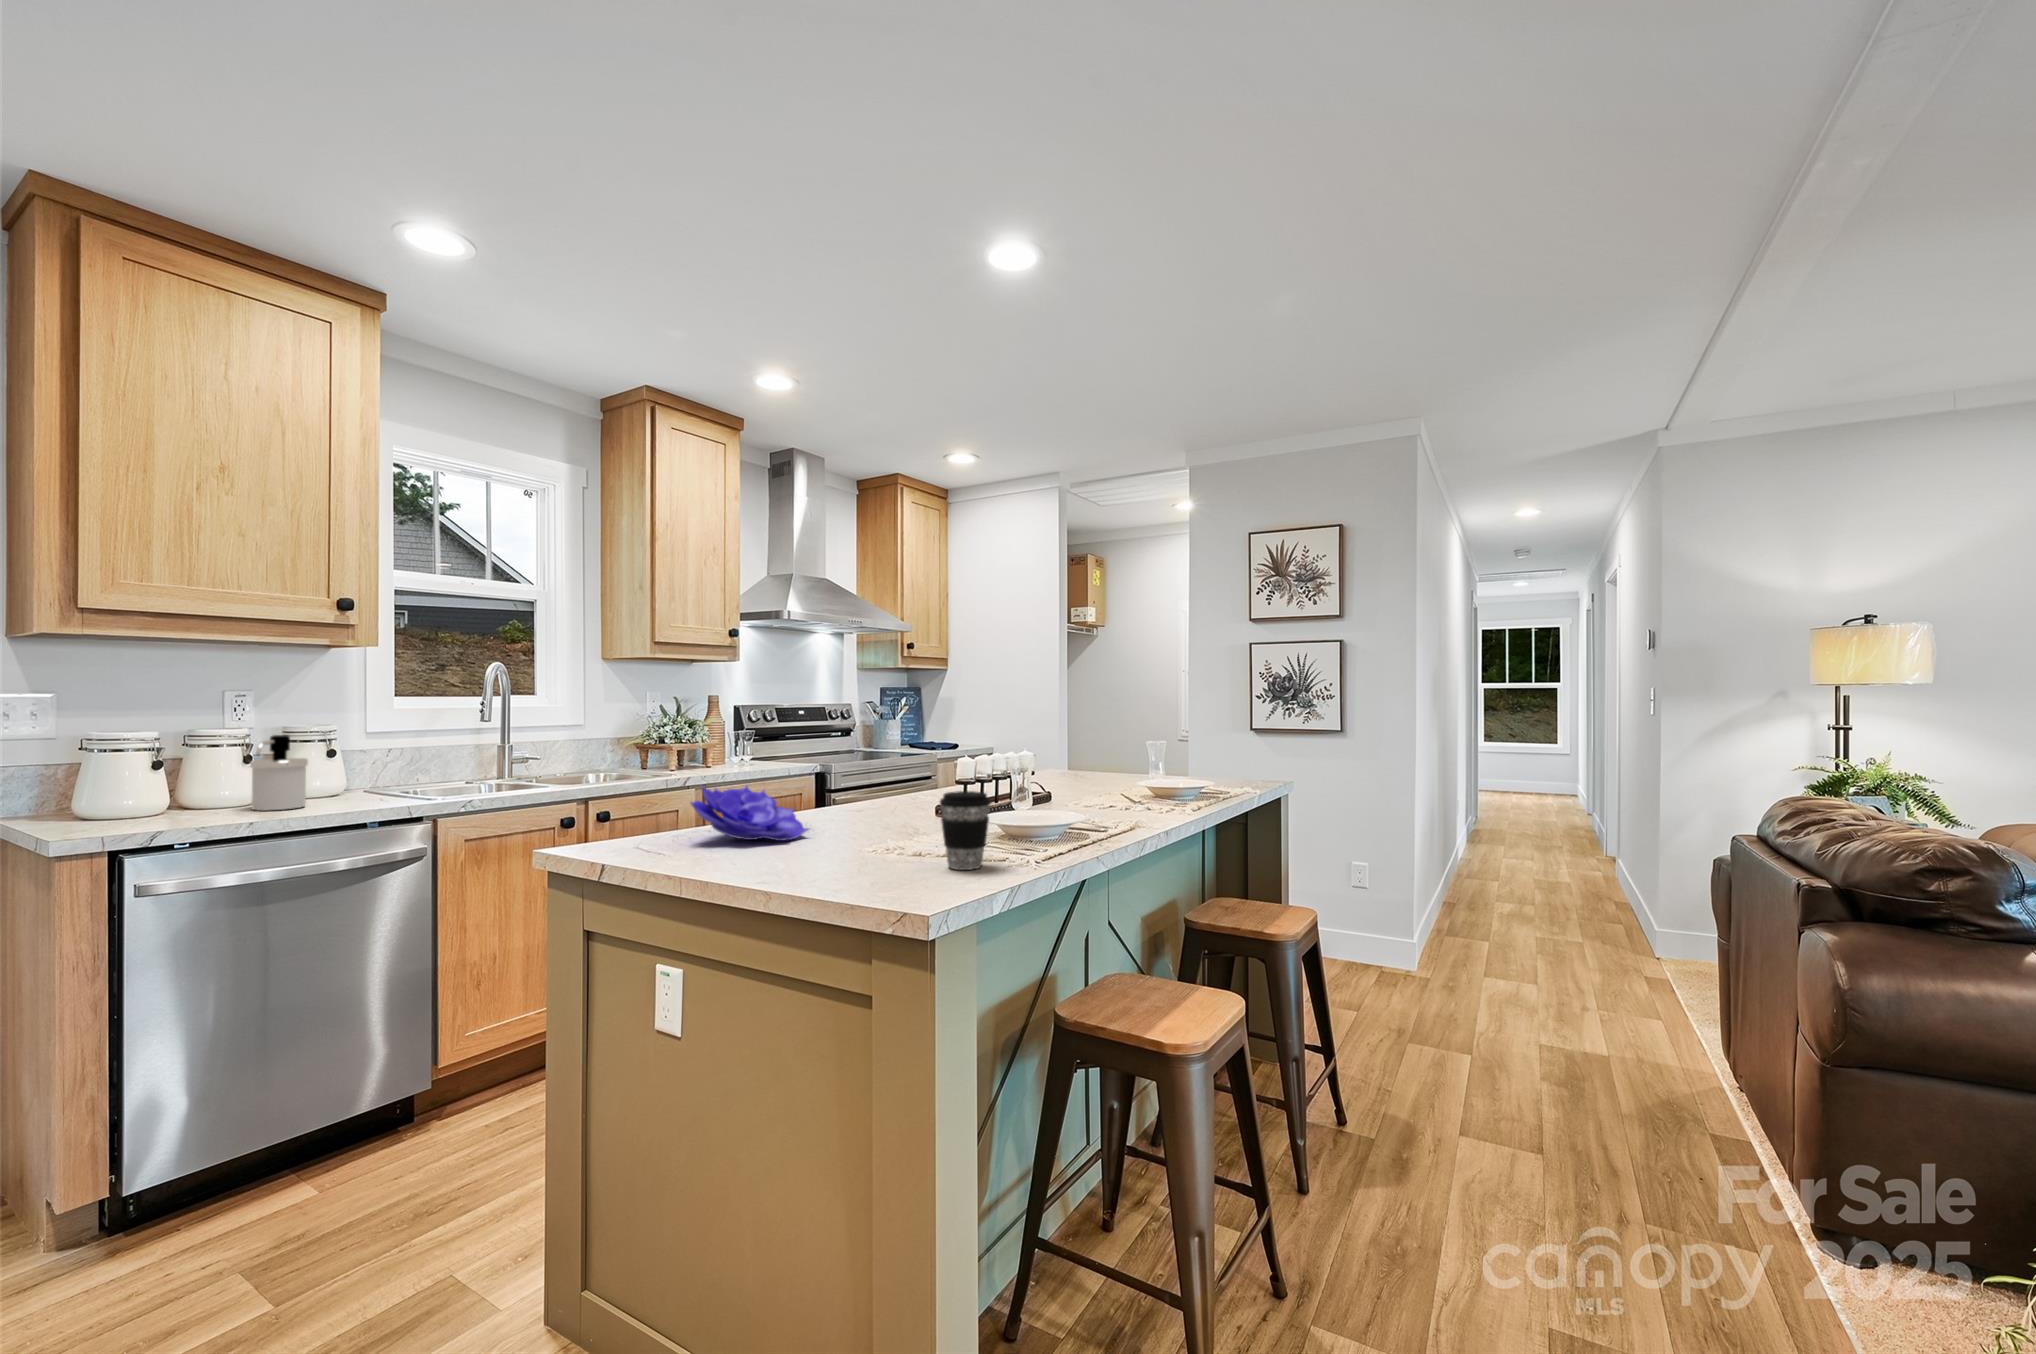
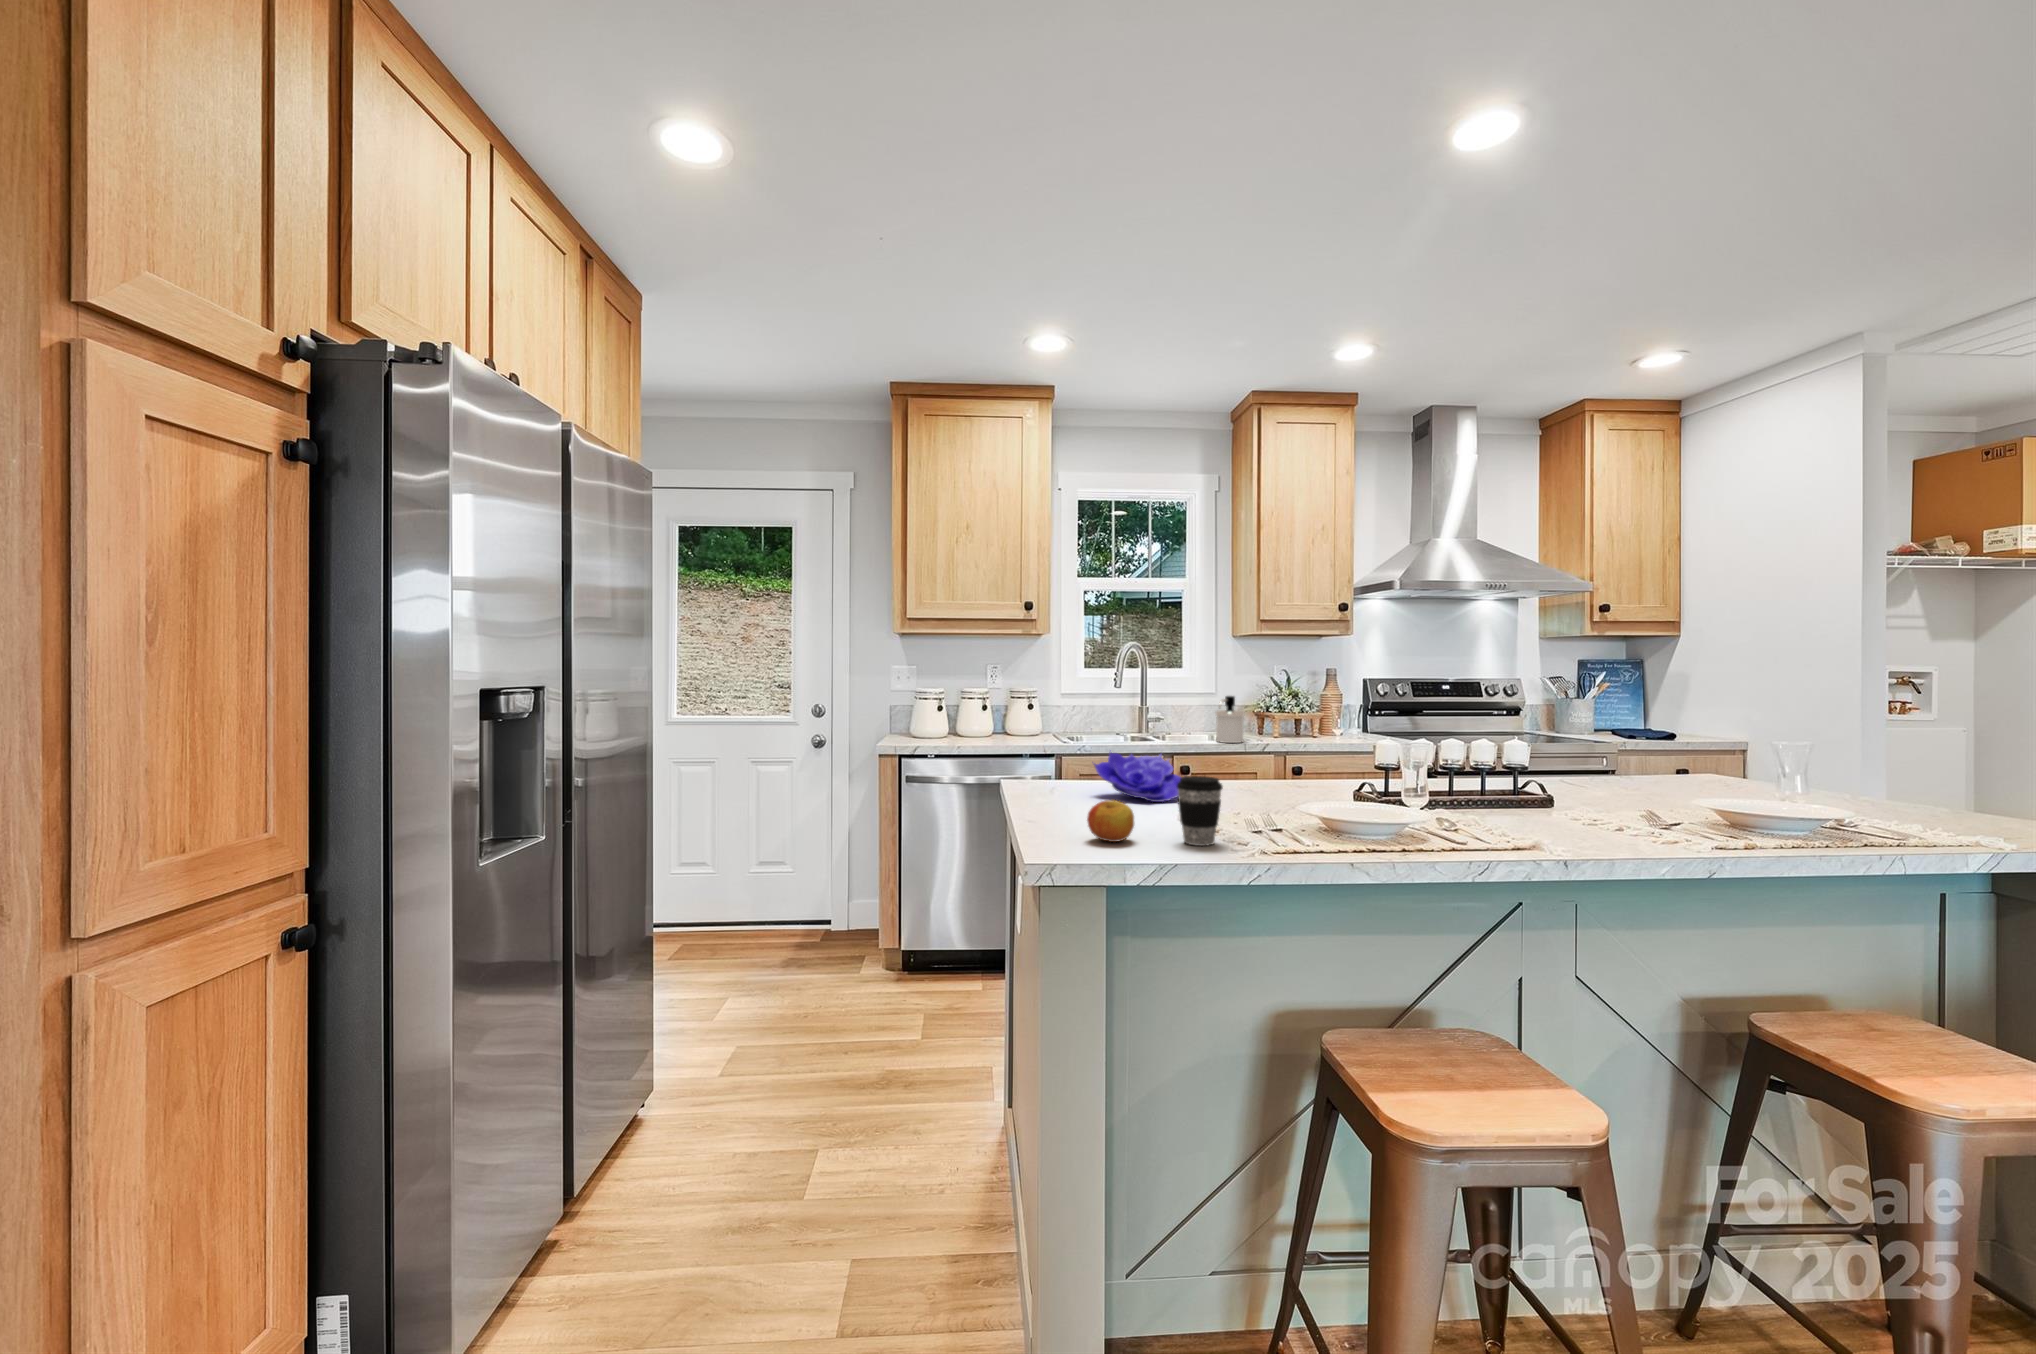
soap dispenser: present [250,735,308,811] -> present [1216,696,1244,743]
apple: none [855,832,915,883] -> present [1087,800,1134,842]

